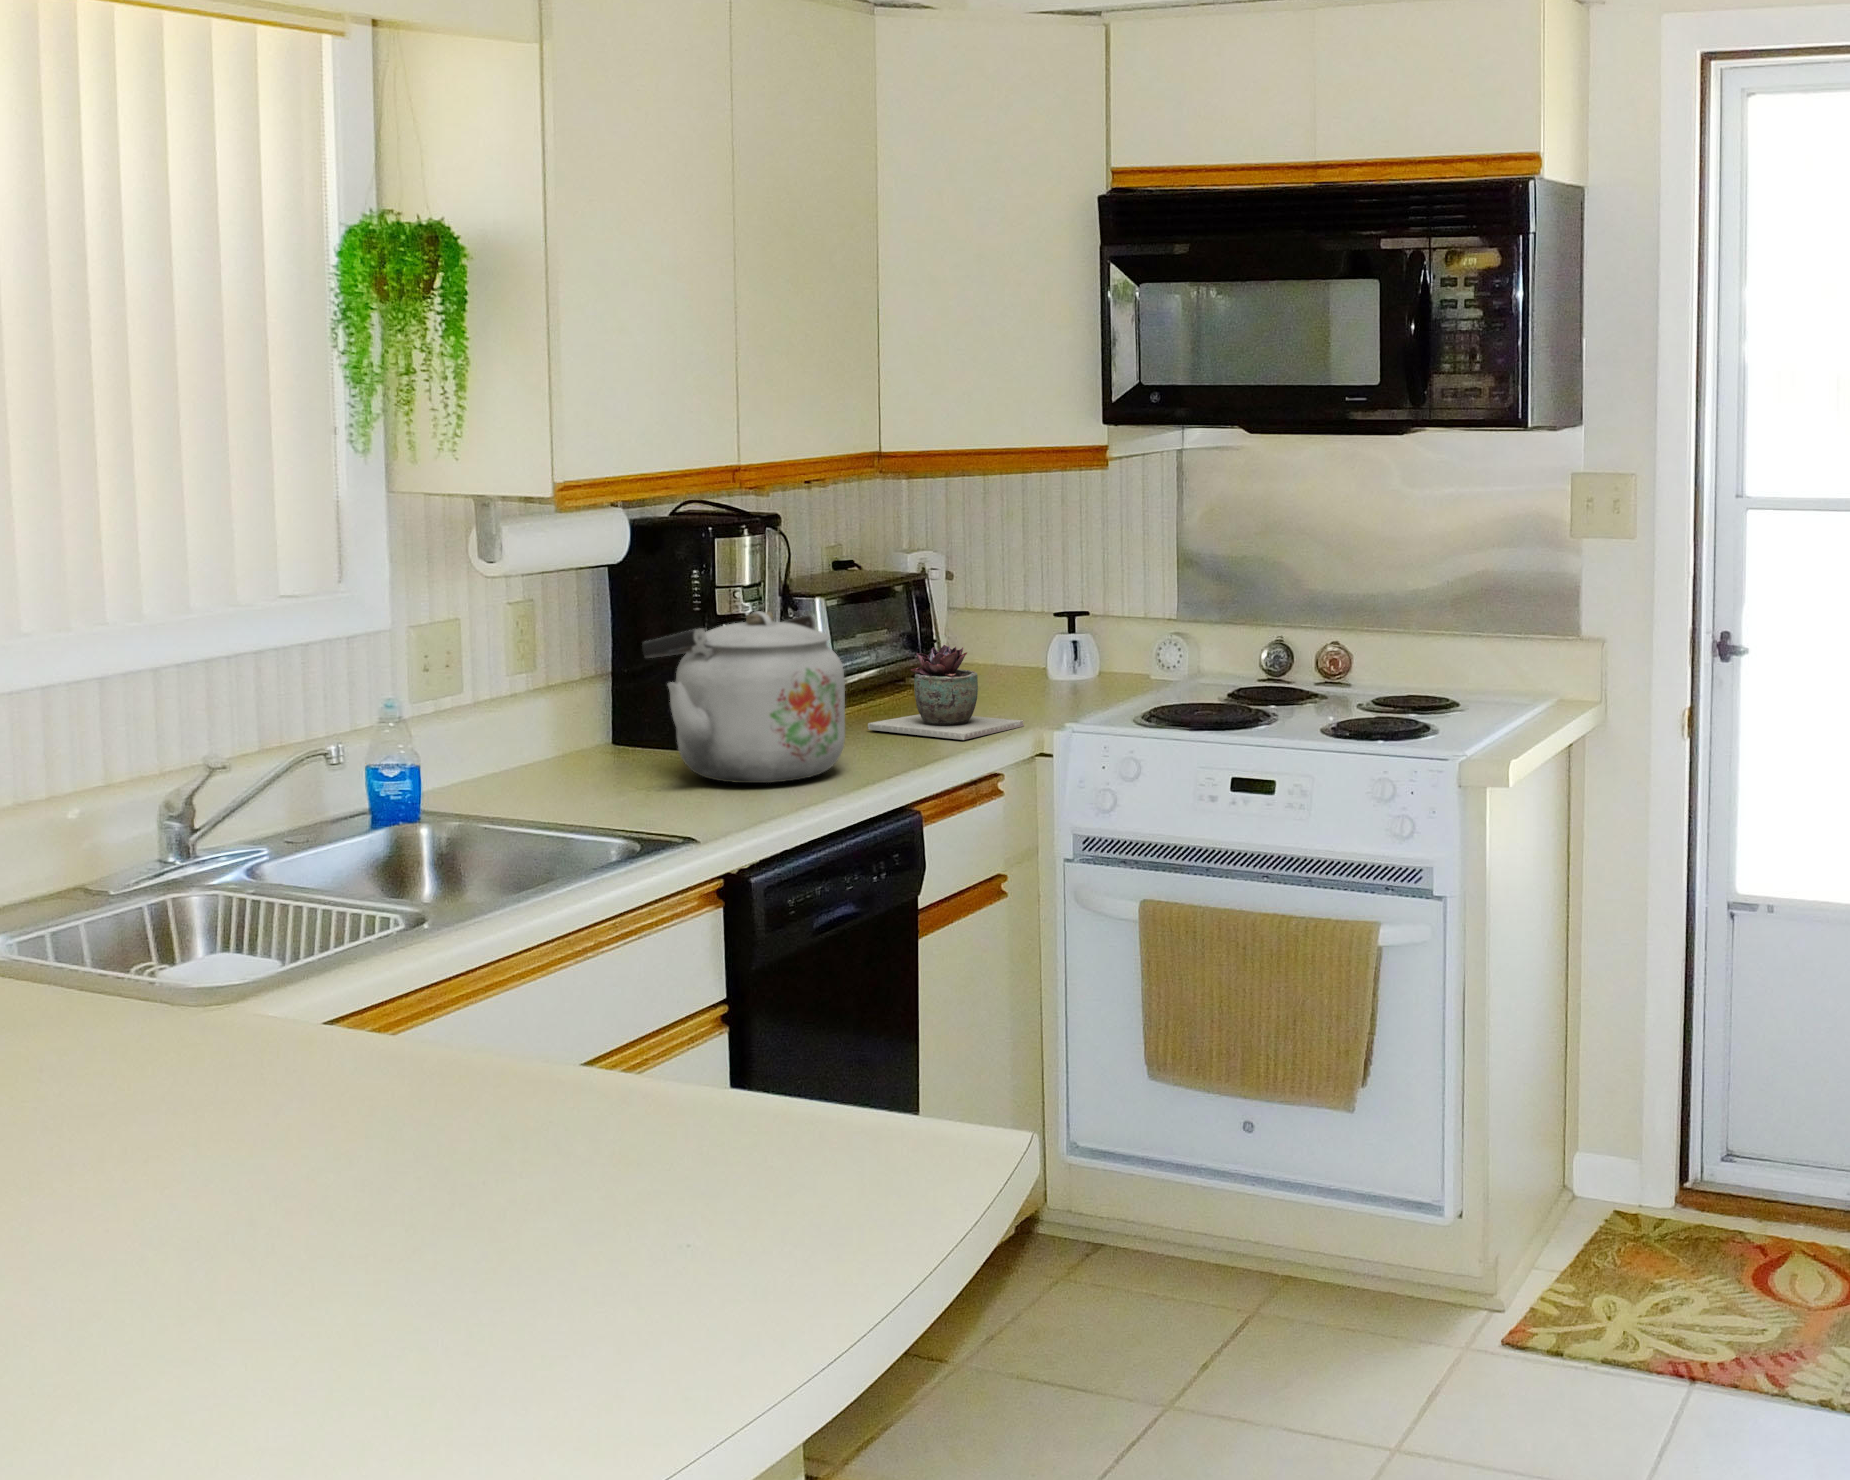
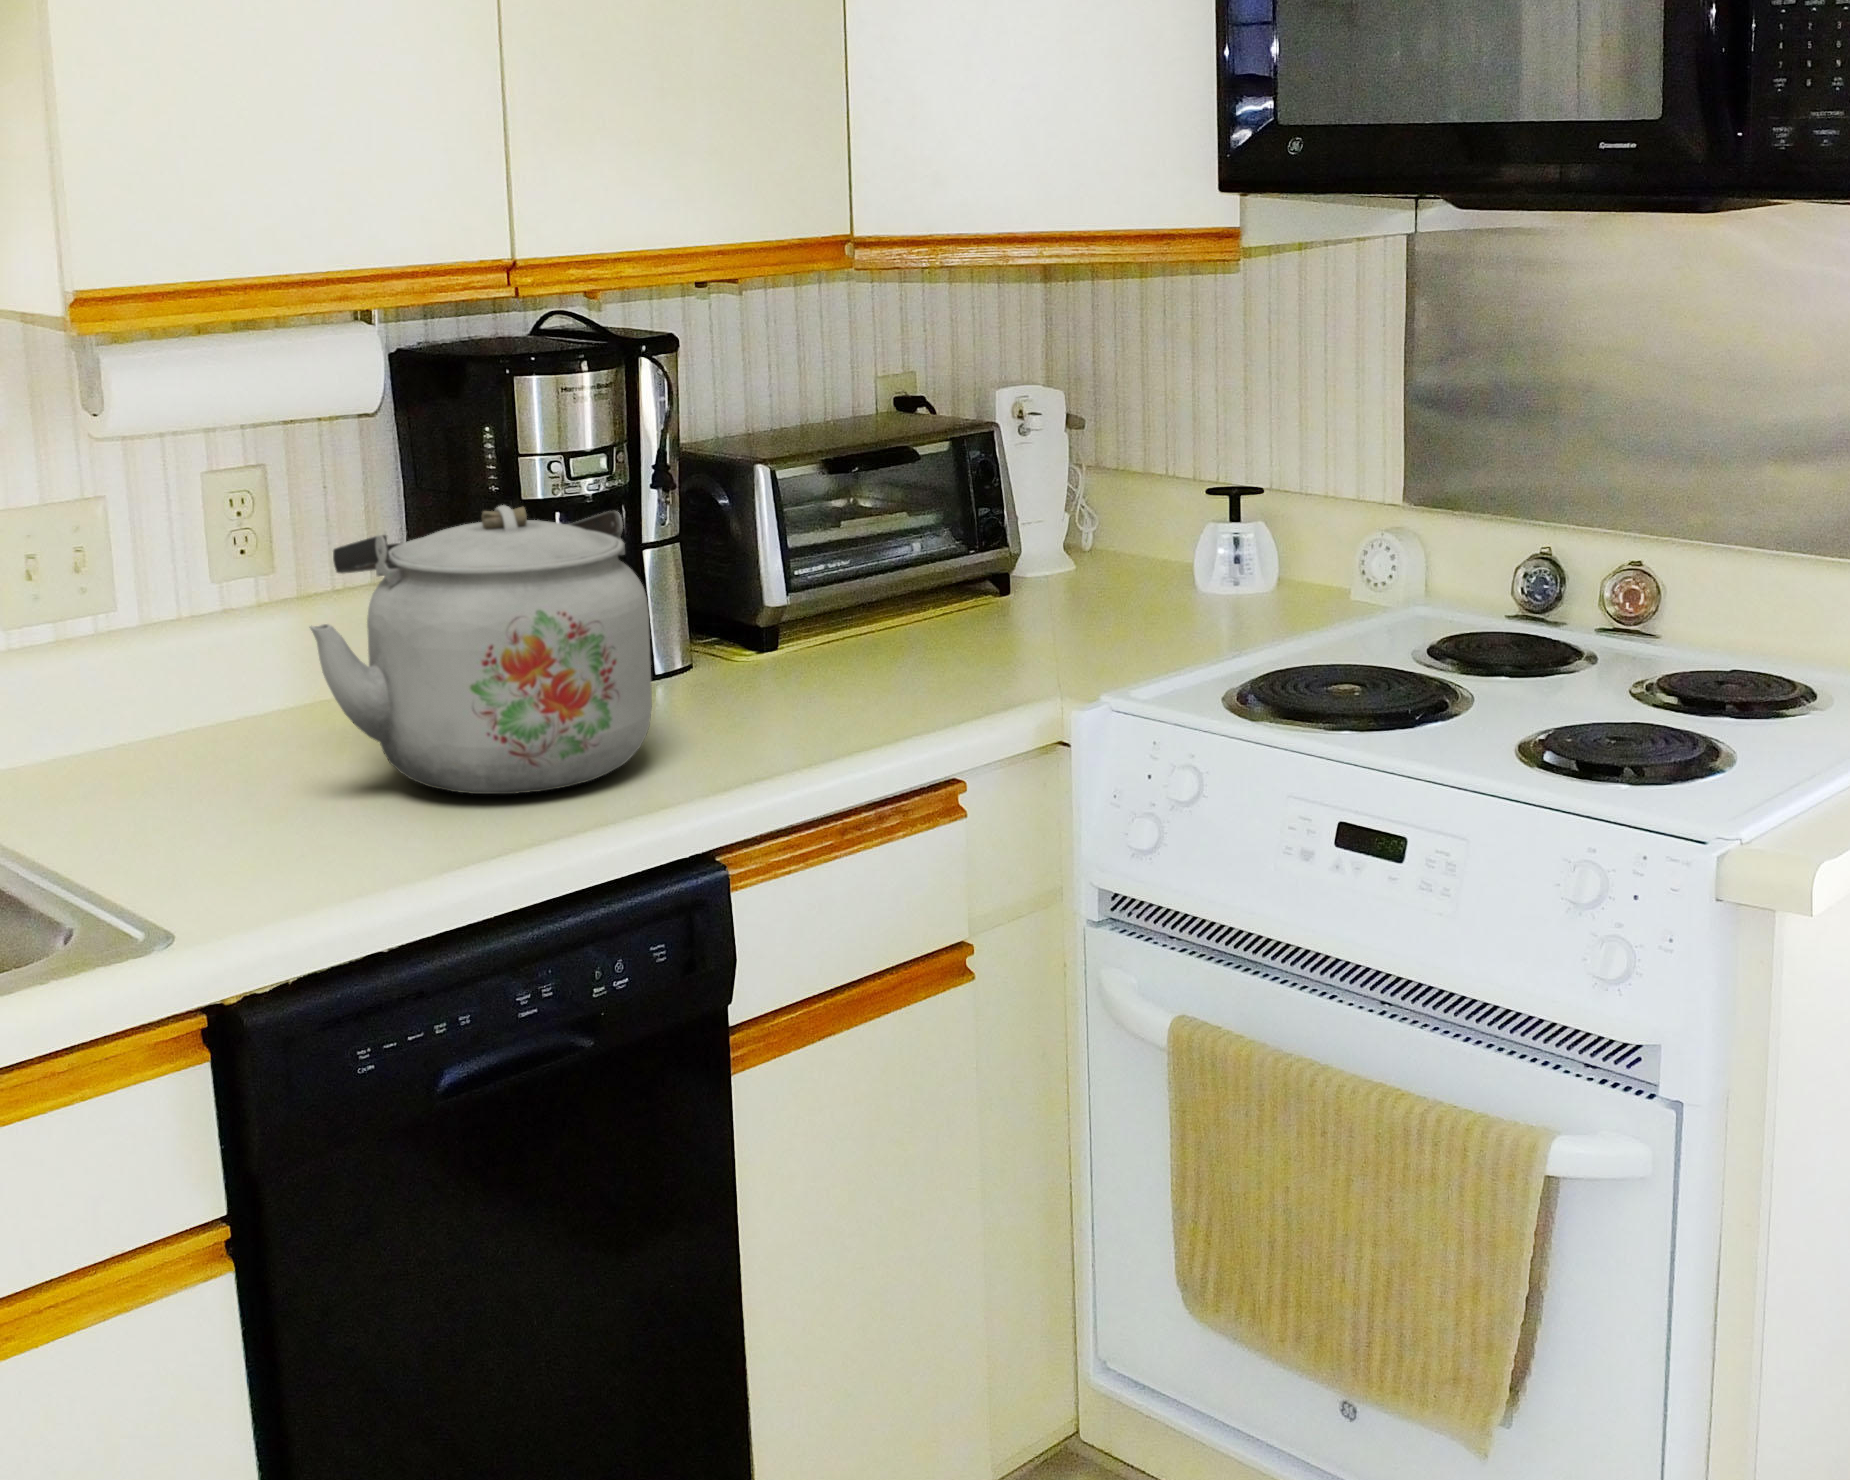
succulent plant: present [868,645,1024,740] -> none [800,551,1044,714]

